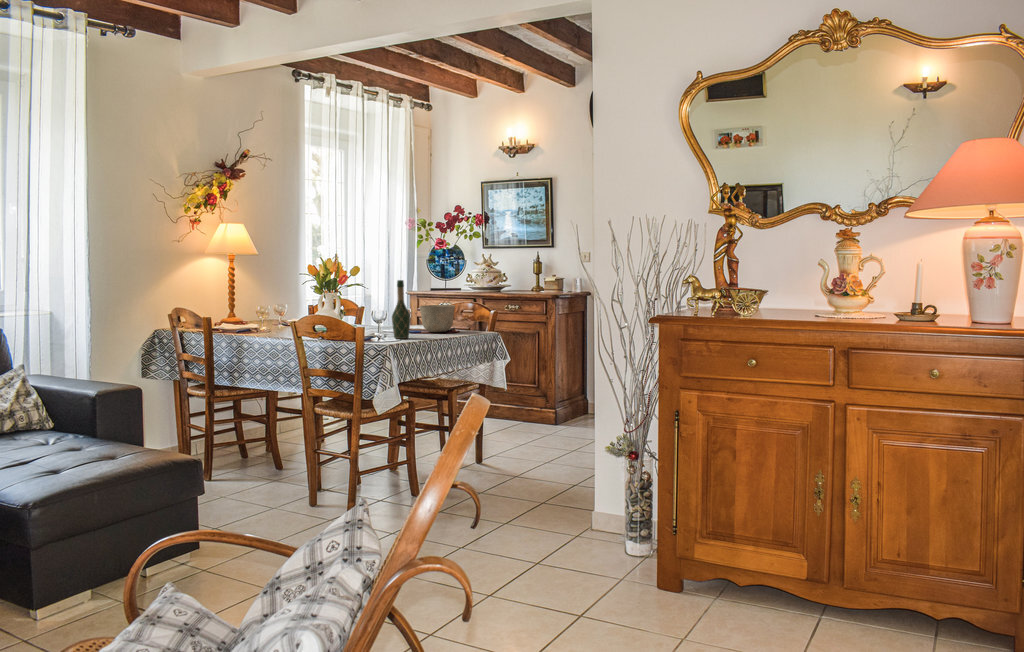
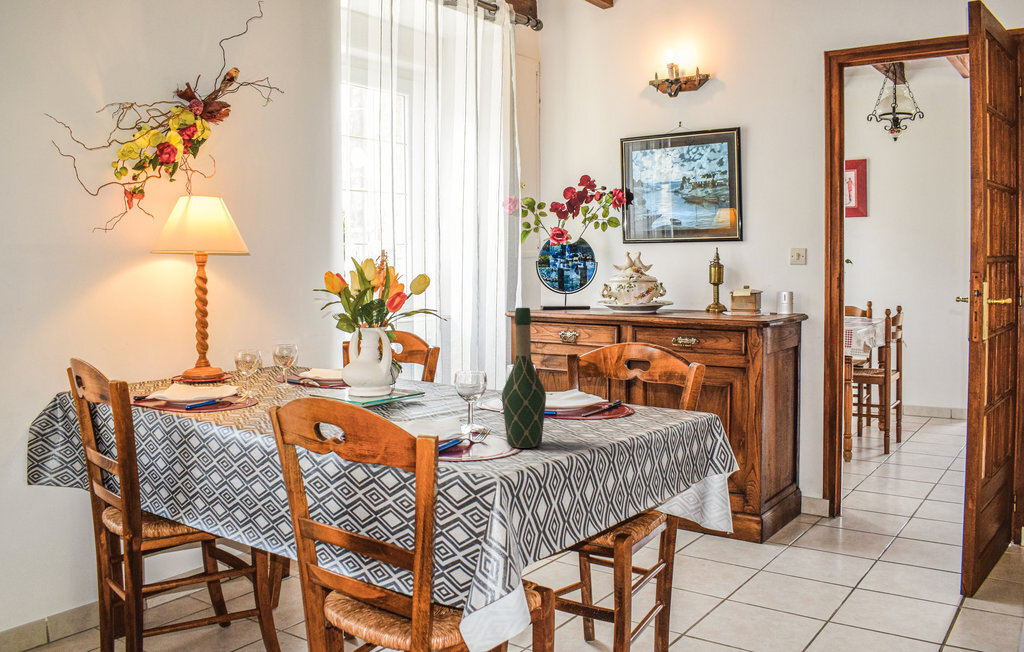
ceramic bowl: present [420,305,455,332] -> none [555,355,633,417]

